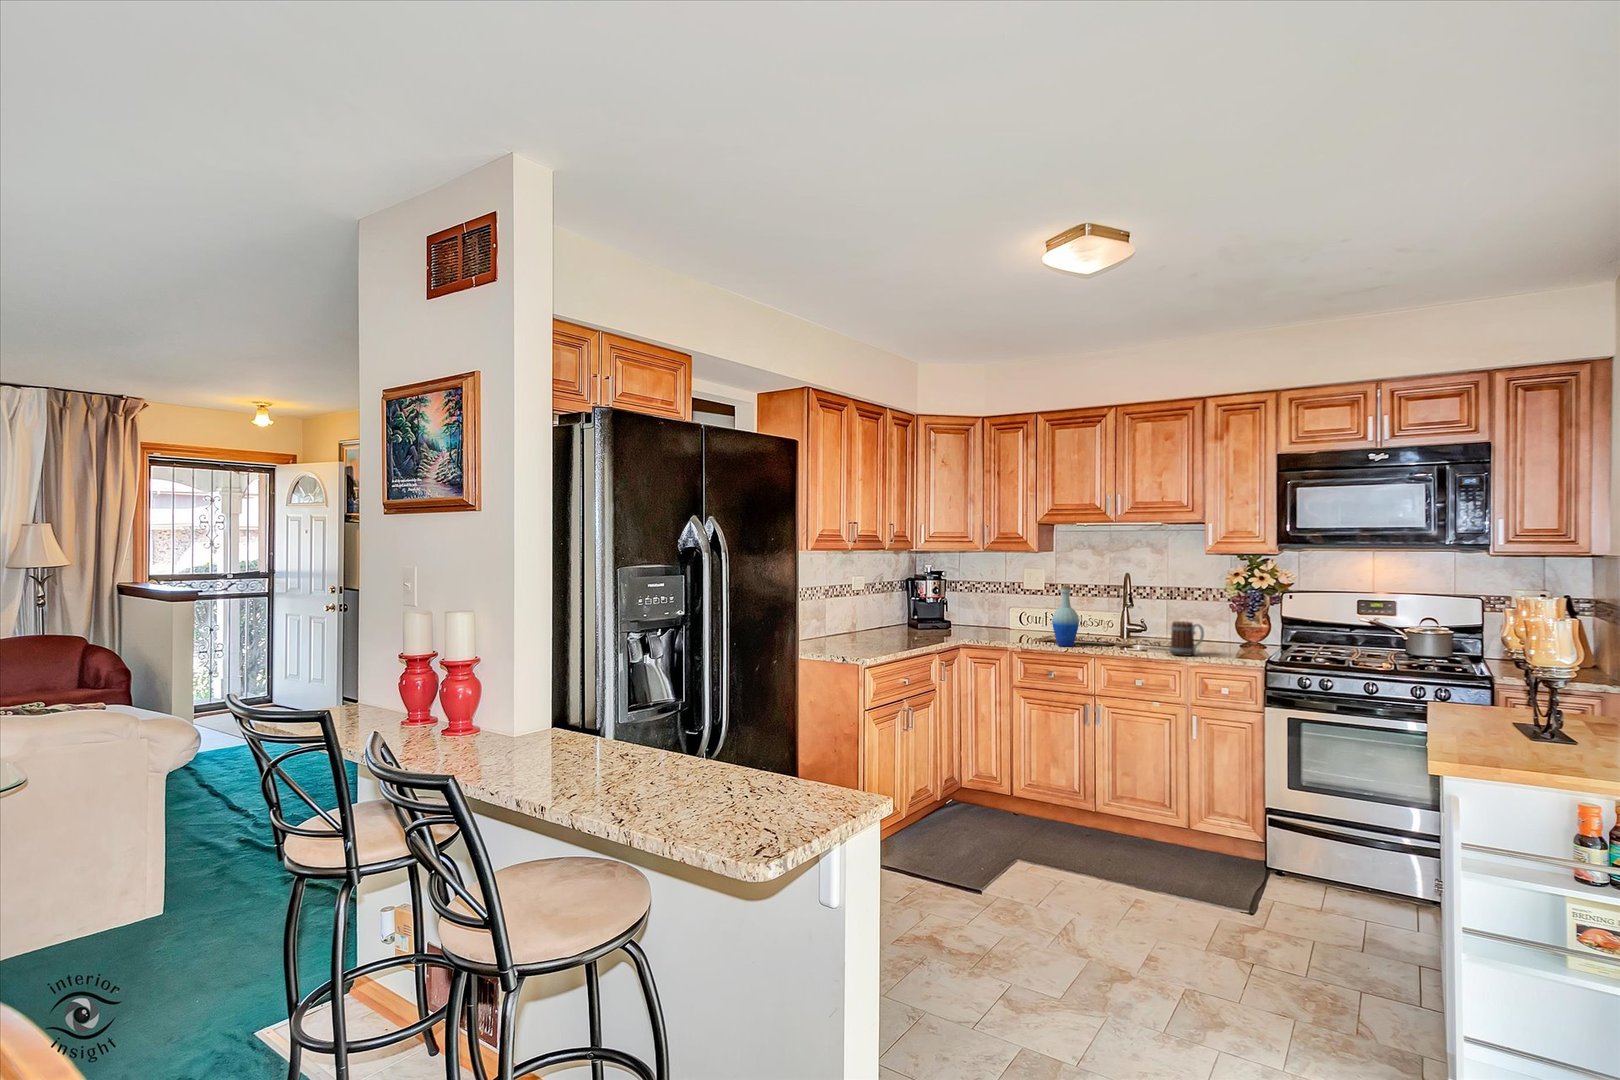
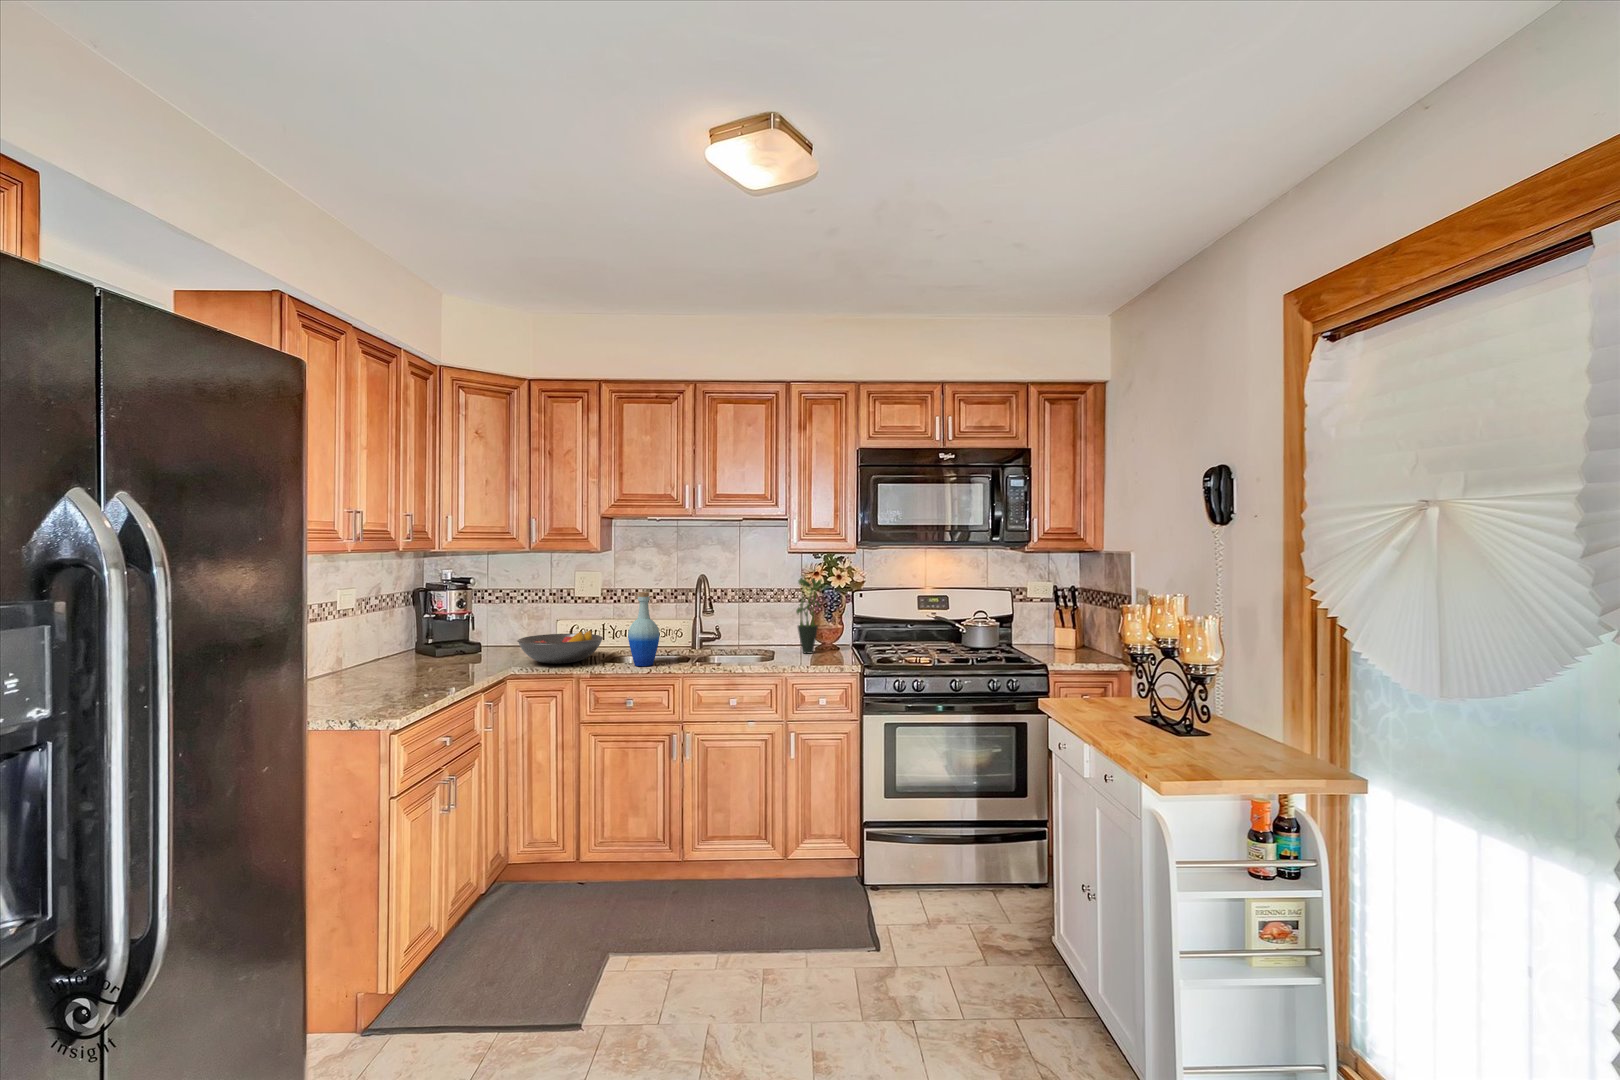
potted plant: none [1209,574,1244,648] -> present [796,578,825,653]
fruit bowl: none [971,615,1037,640] -> present [517,630,603,664]
mug: present [1169,621,1204,656] -> none [765,628,802,667]

